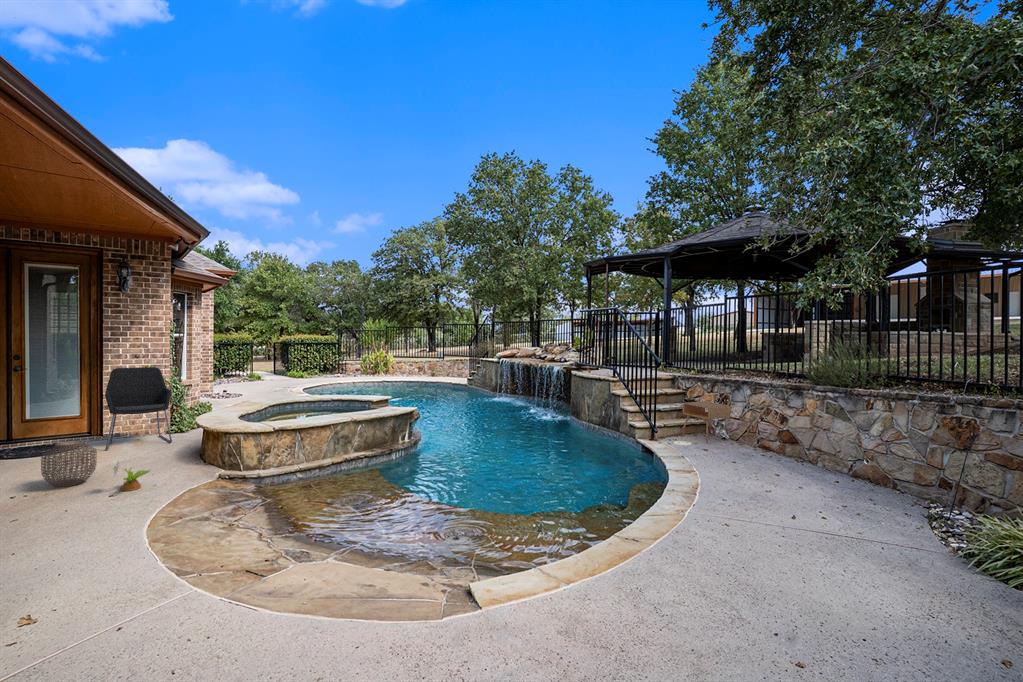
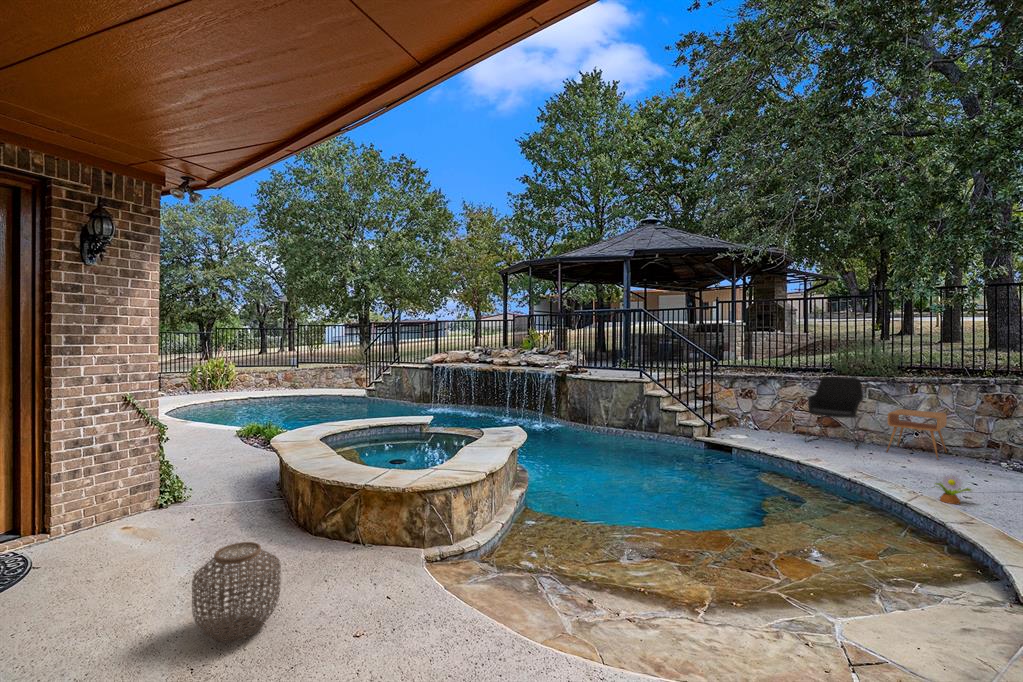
chair: present [105,367,172,450] -> present [805,377,863,449]
side table: present [680,401,735,443] -> present [887,409,947,460]
decorative plant: present [114,461,150,491] -> present [935,474,971,504]

